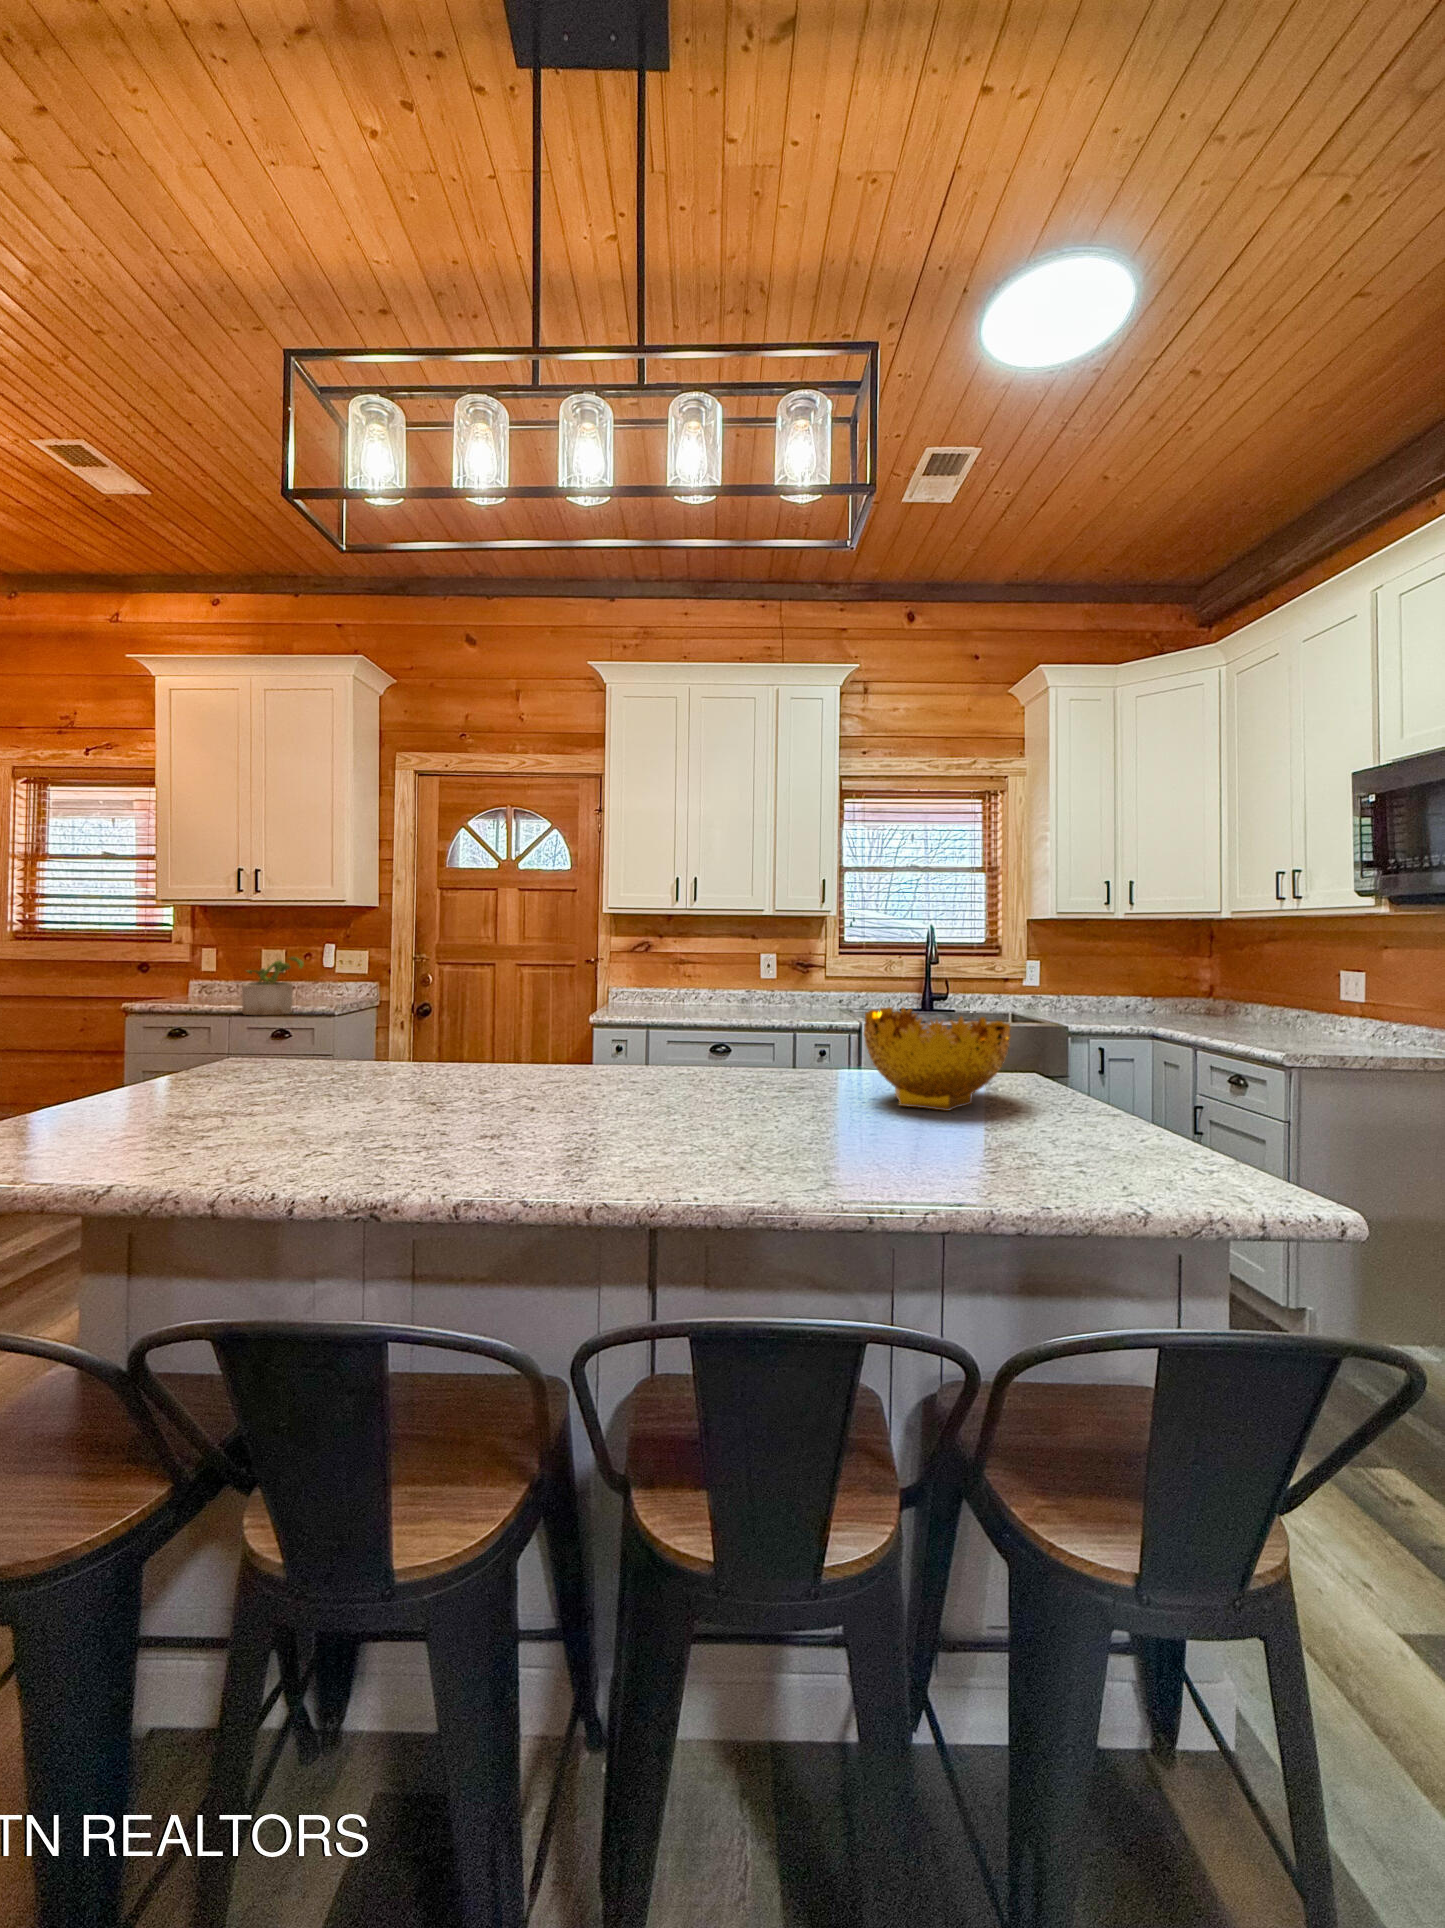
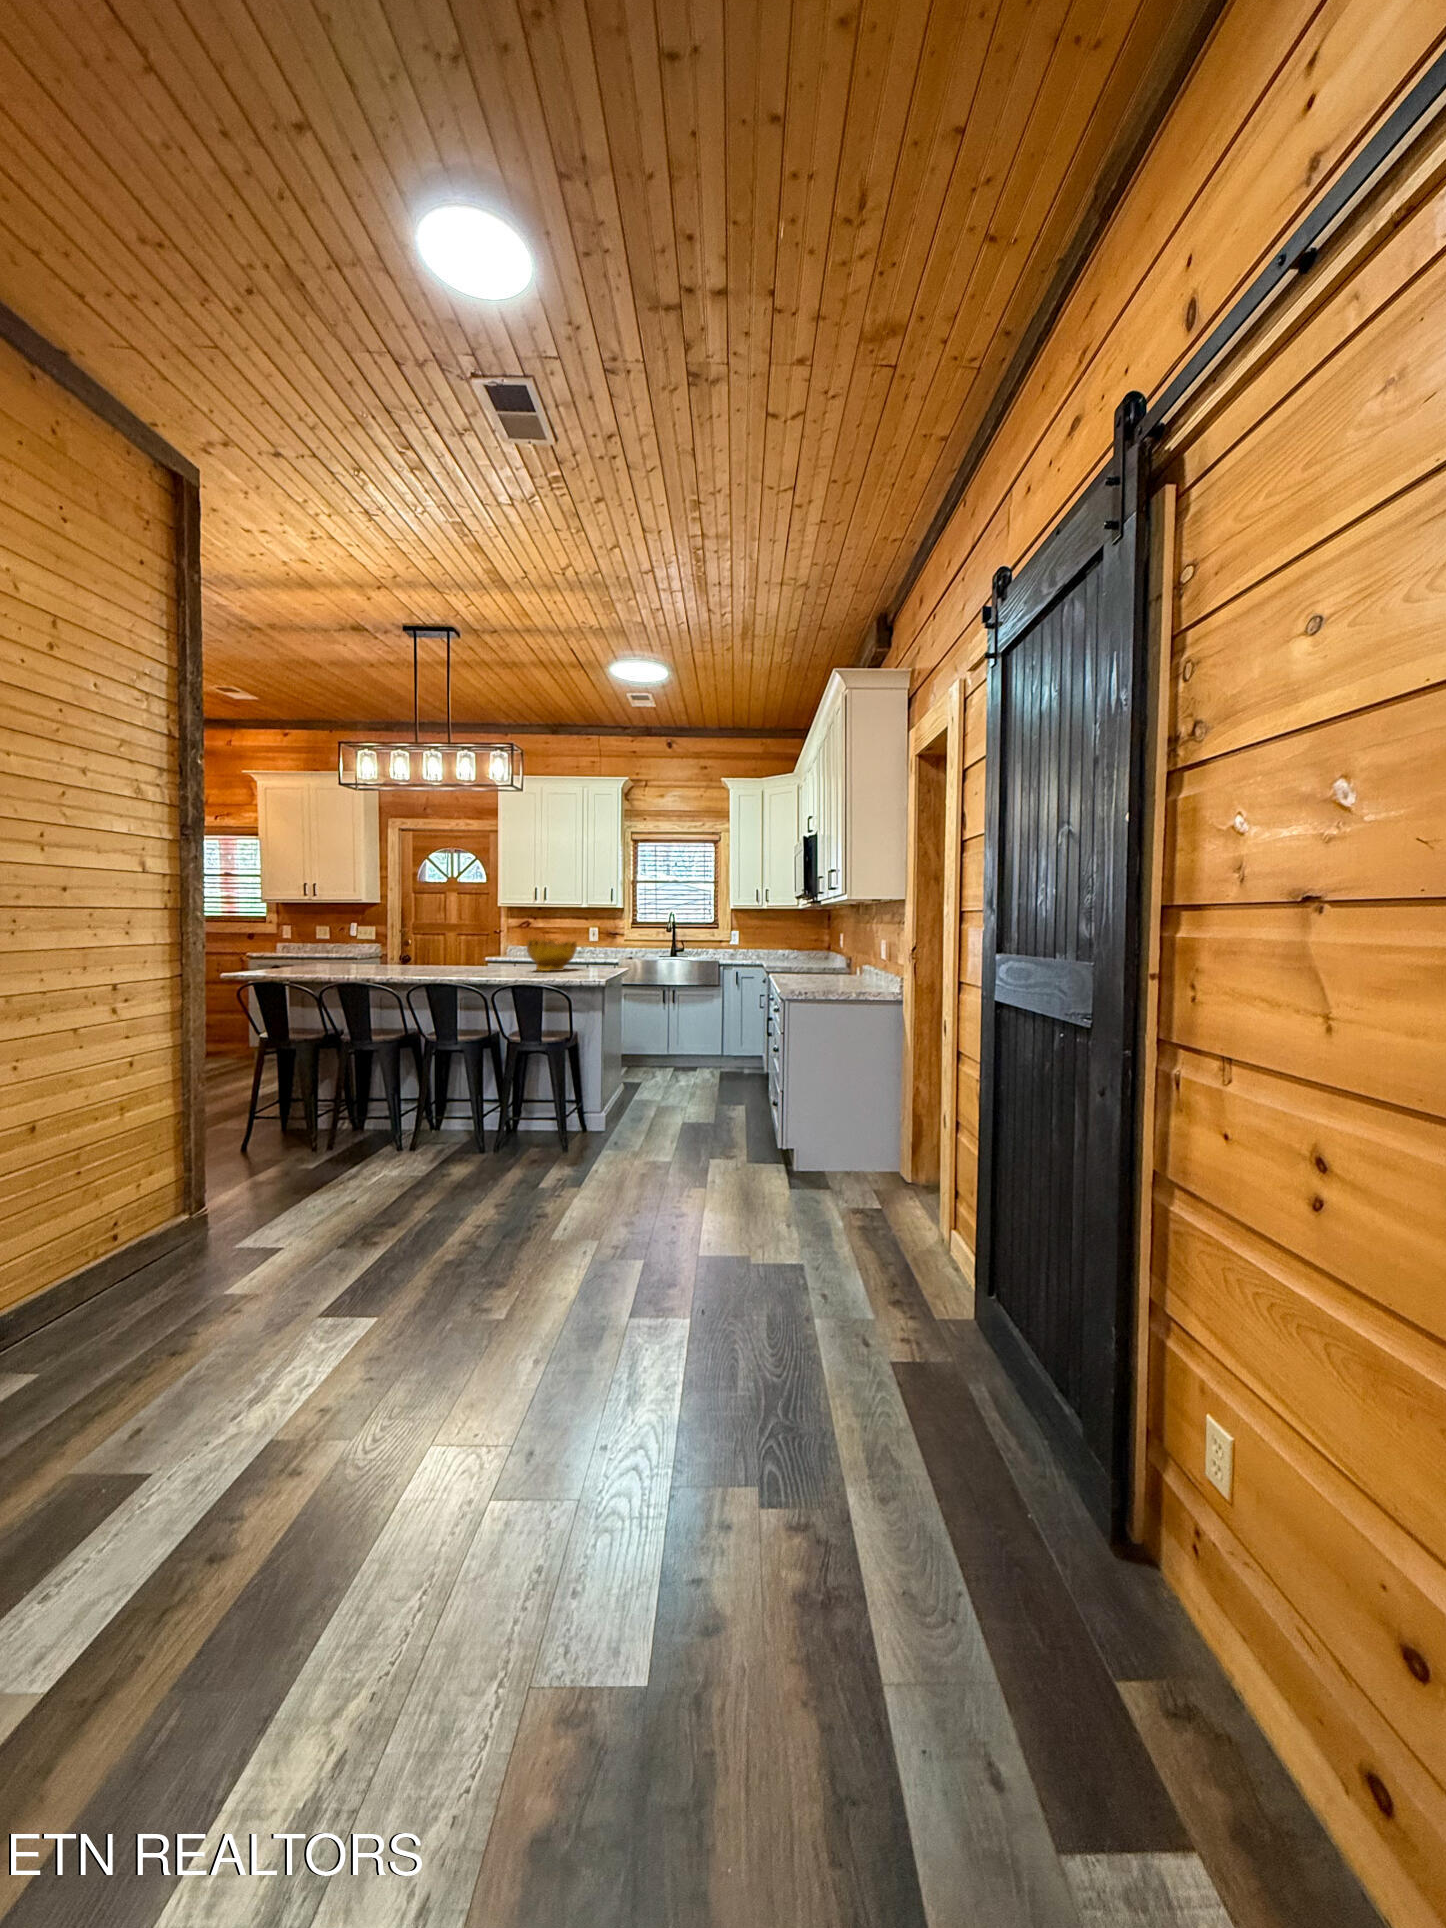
potted plant: present [242,957,304,1015] -> none [307,930,339,960]

